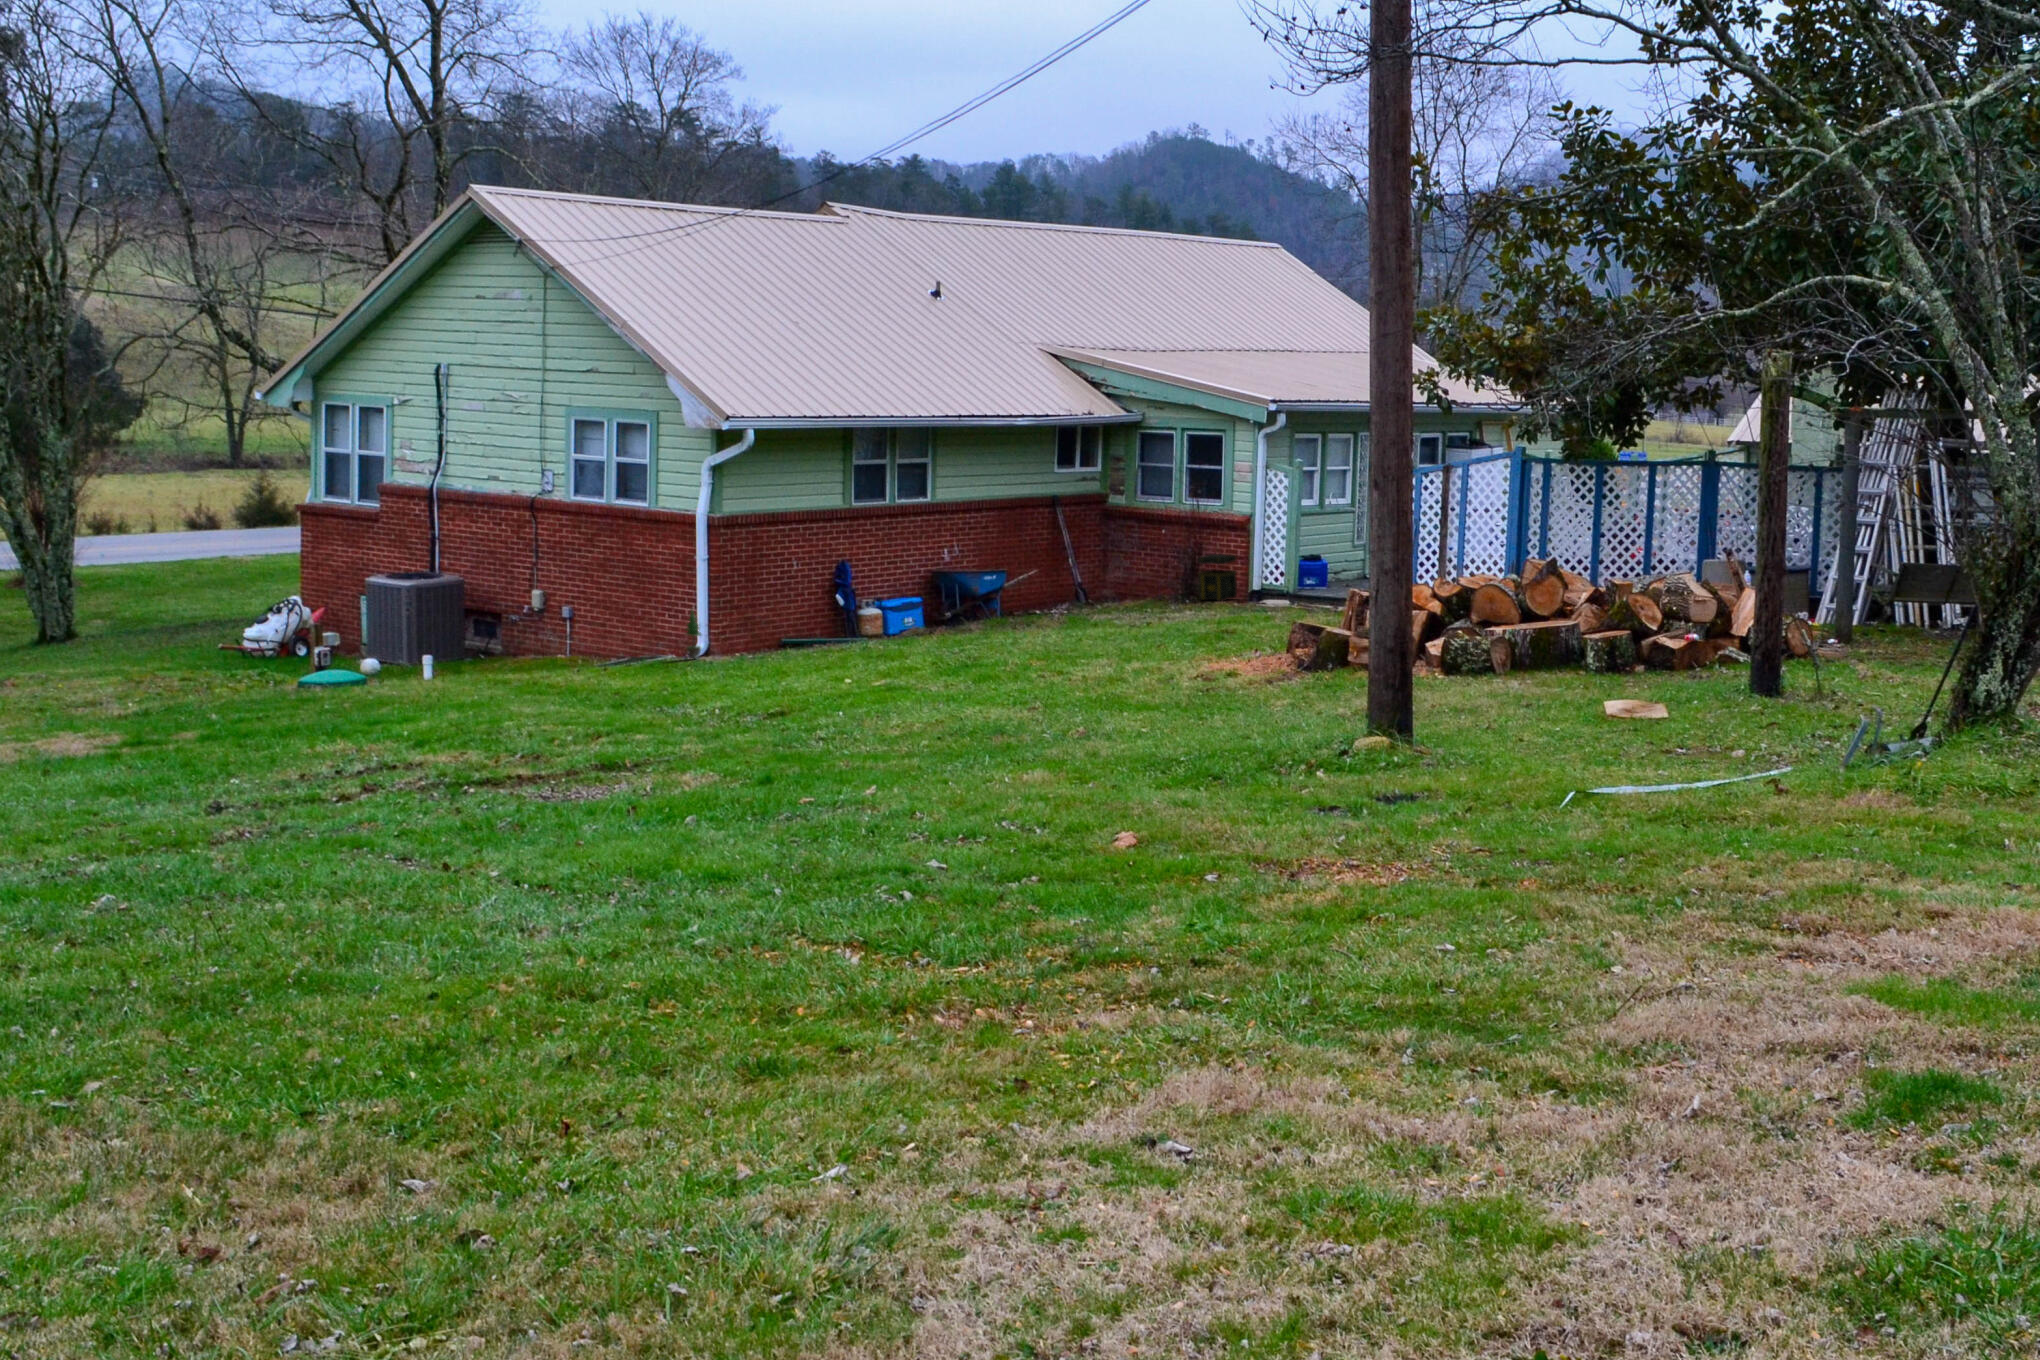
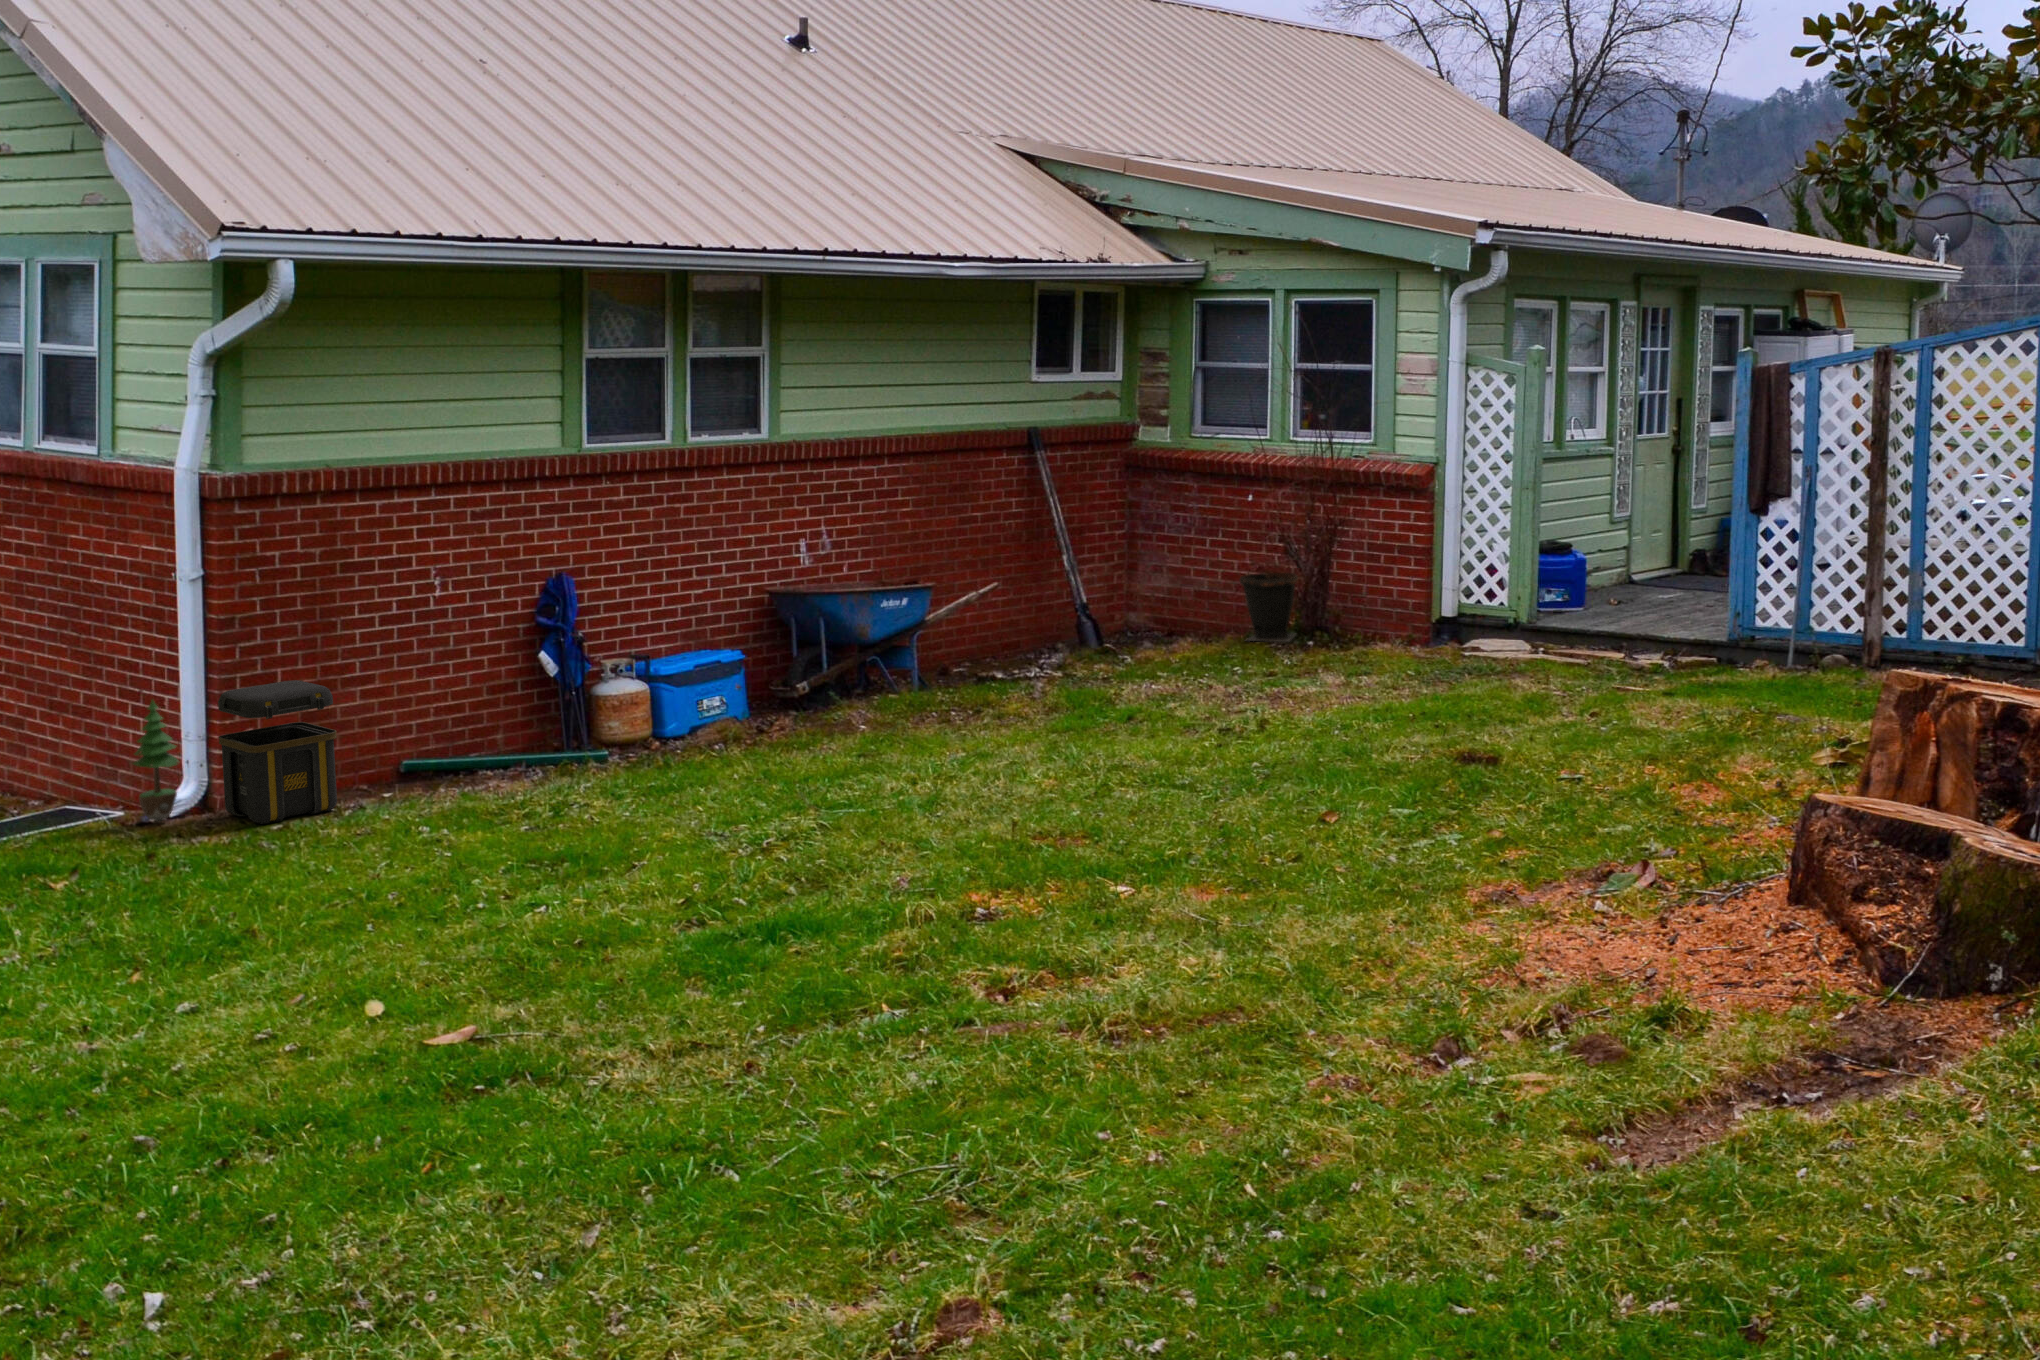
toolbox: present [1198,554,1237,601] -> present [218,680,337,824]
bucket: none [1155,567,1185,601] -> present [1239,573,1298,642]

